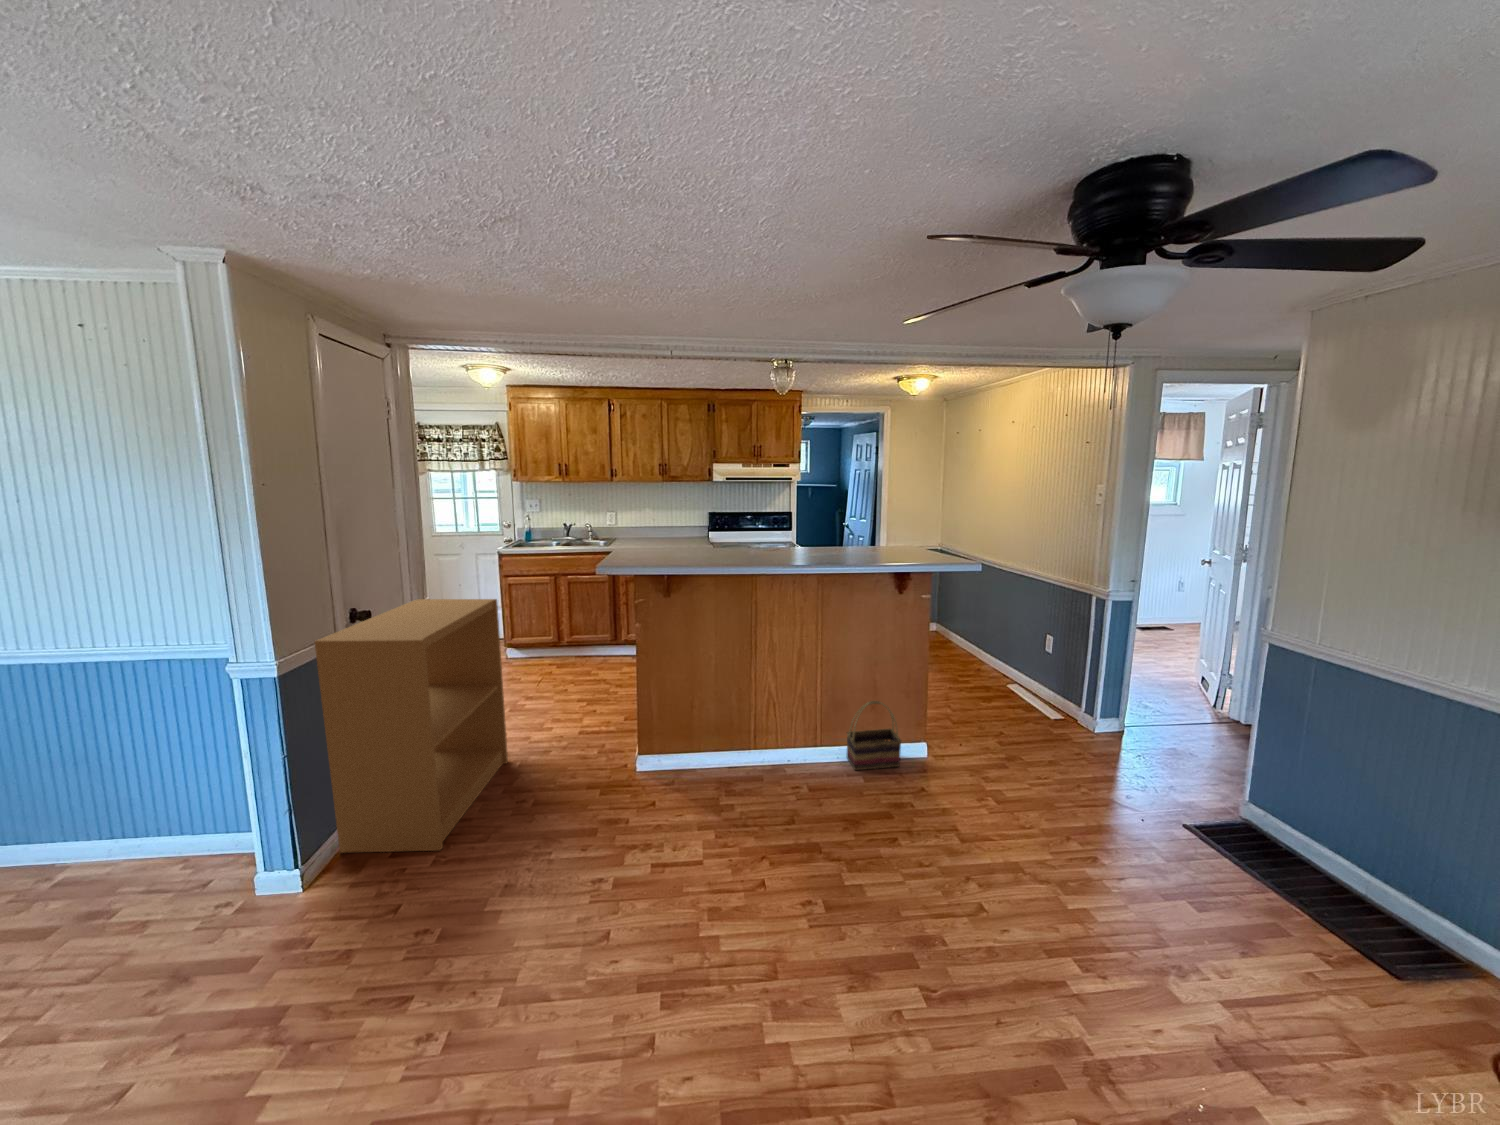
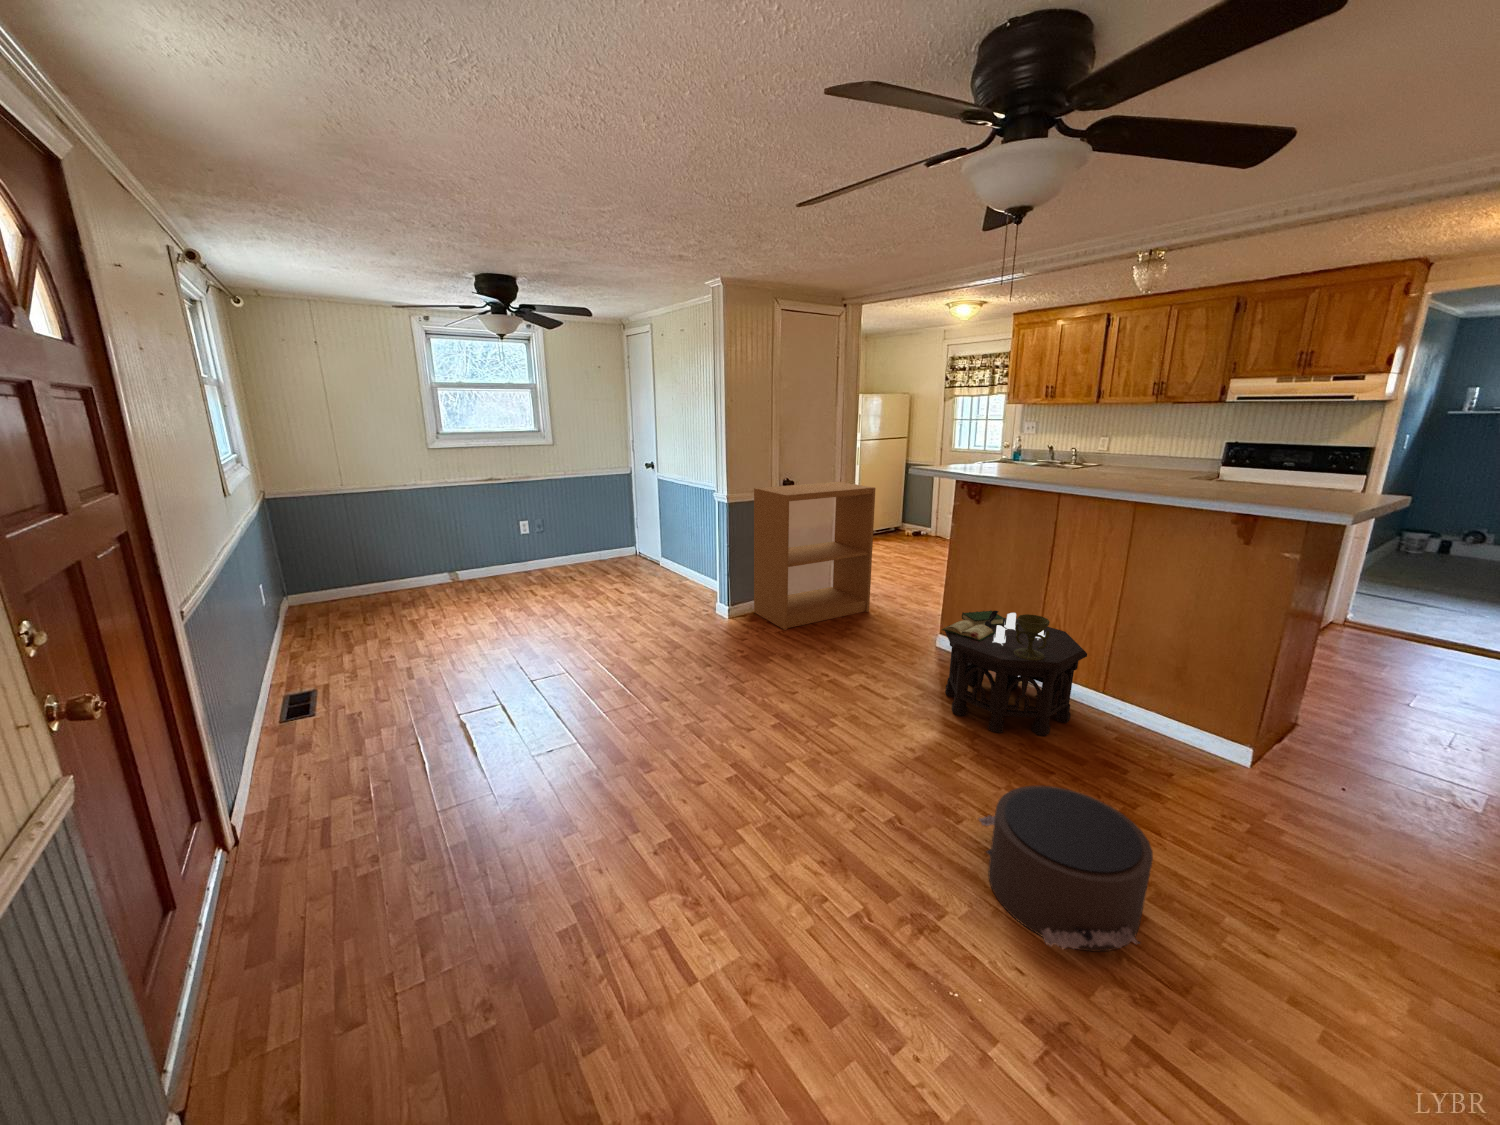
side table: none [710,694,841,829] -> present [942,610,1087,736]
basket: present [847,701,901,770] -> none [1120,668,1205,762]
pouf: none [954,830,1128,979] -> present [979,786,1153,951]

